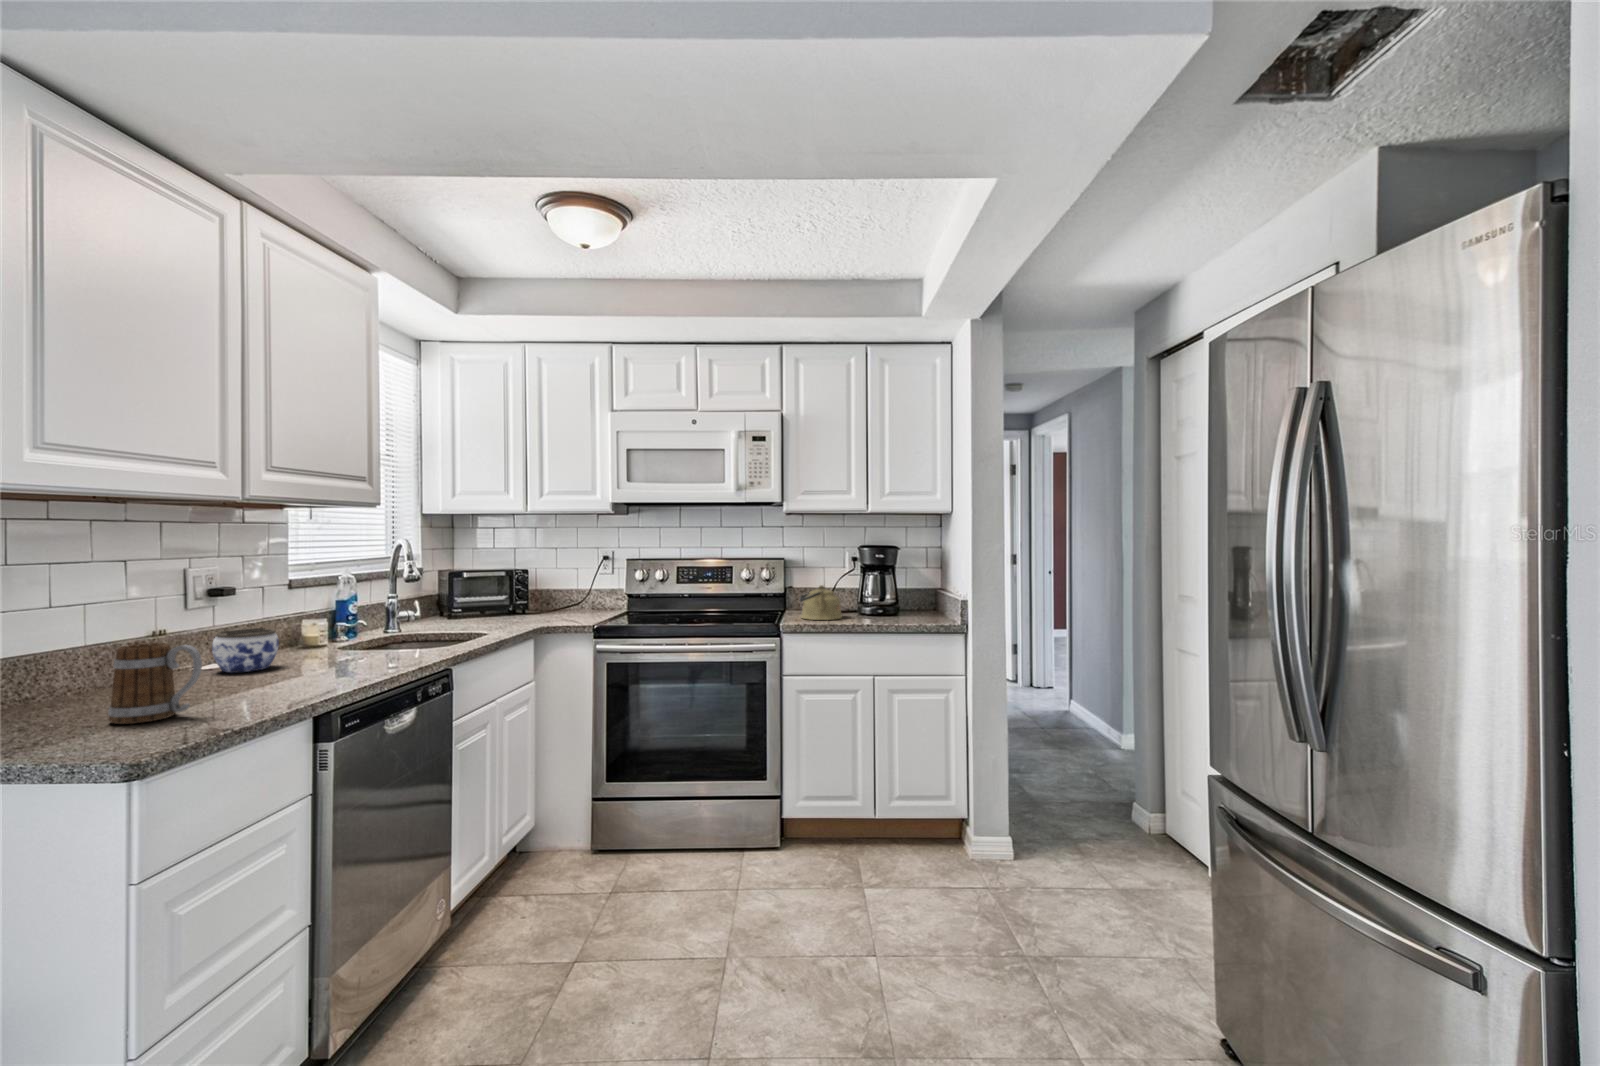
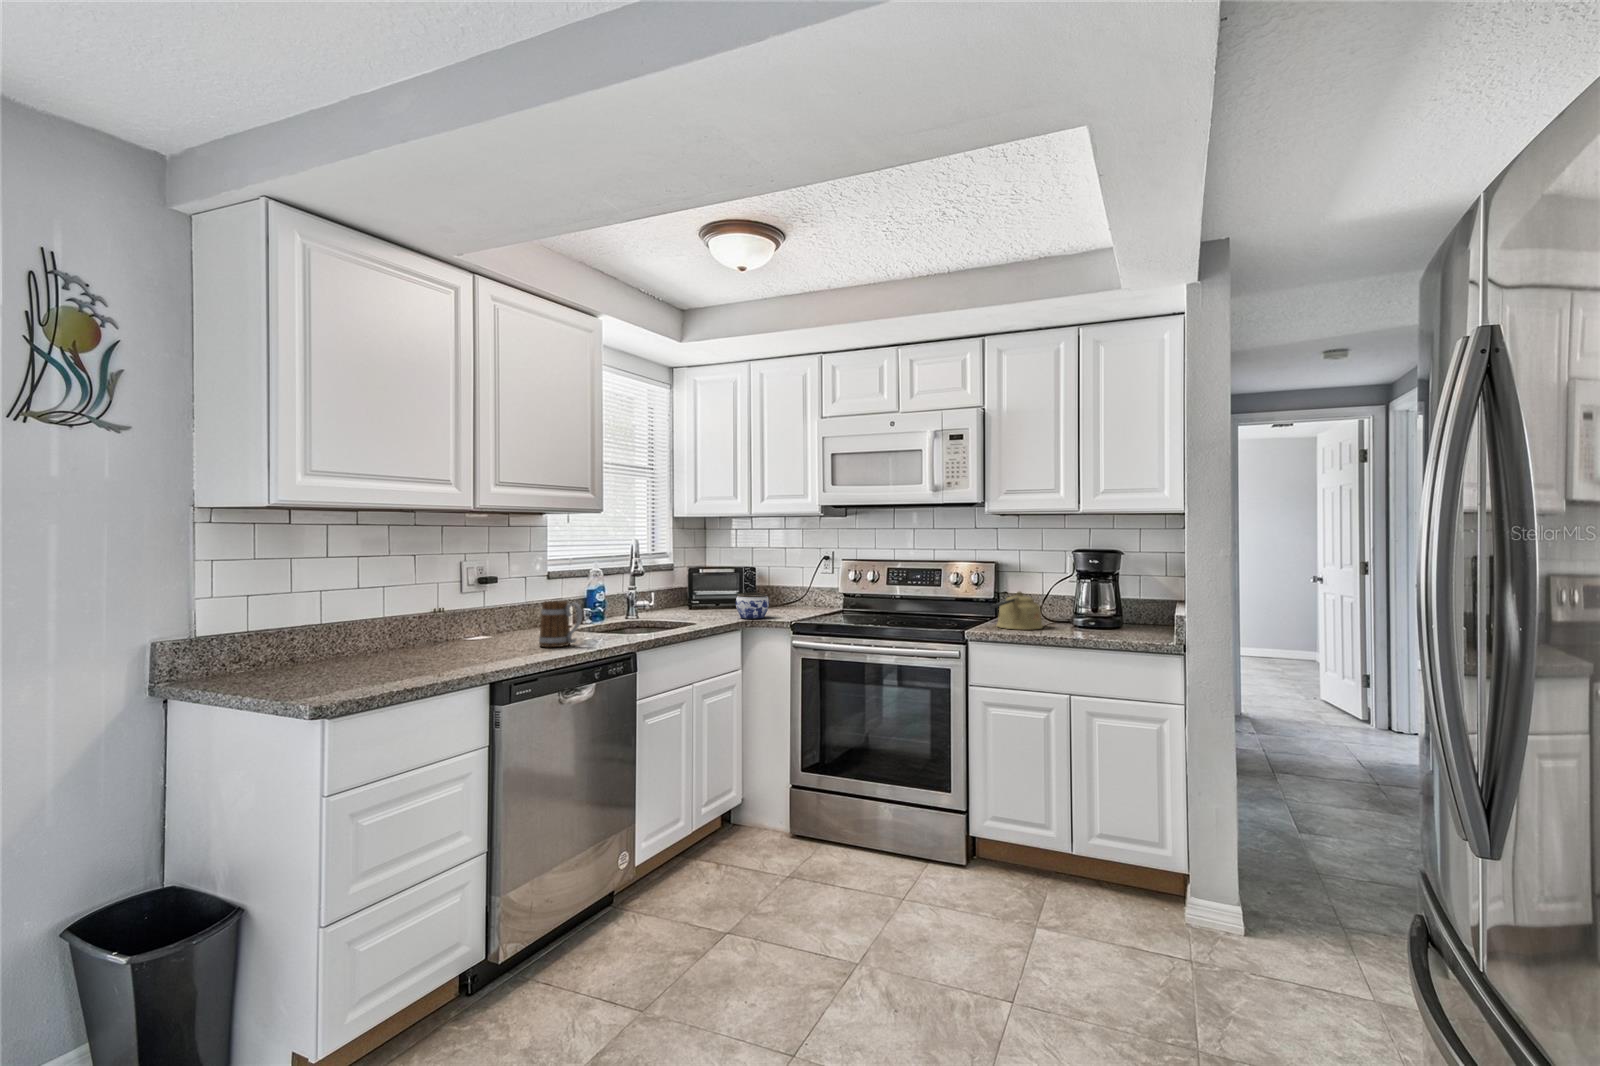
jar: present [212,628,279,673] -> present [736,593,769,619]
mug: present [108,643,202,724] -> present [539,601,582,647]

